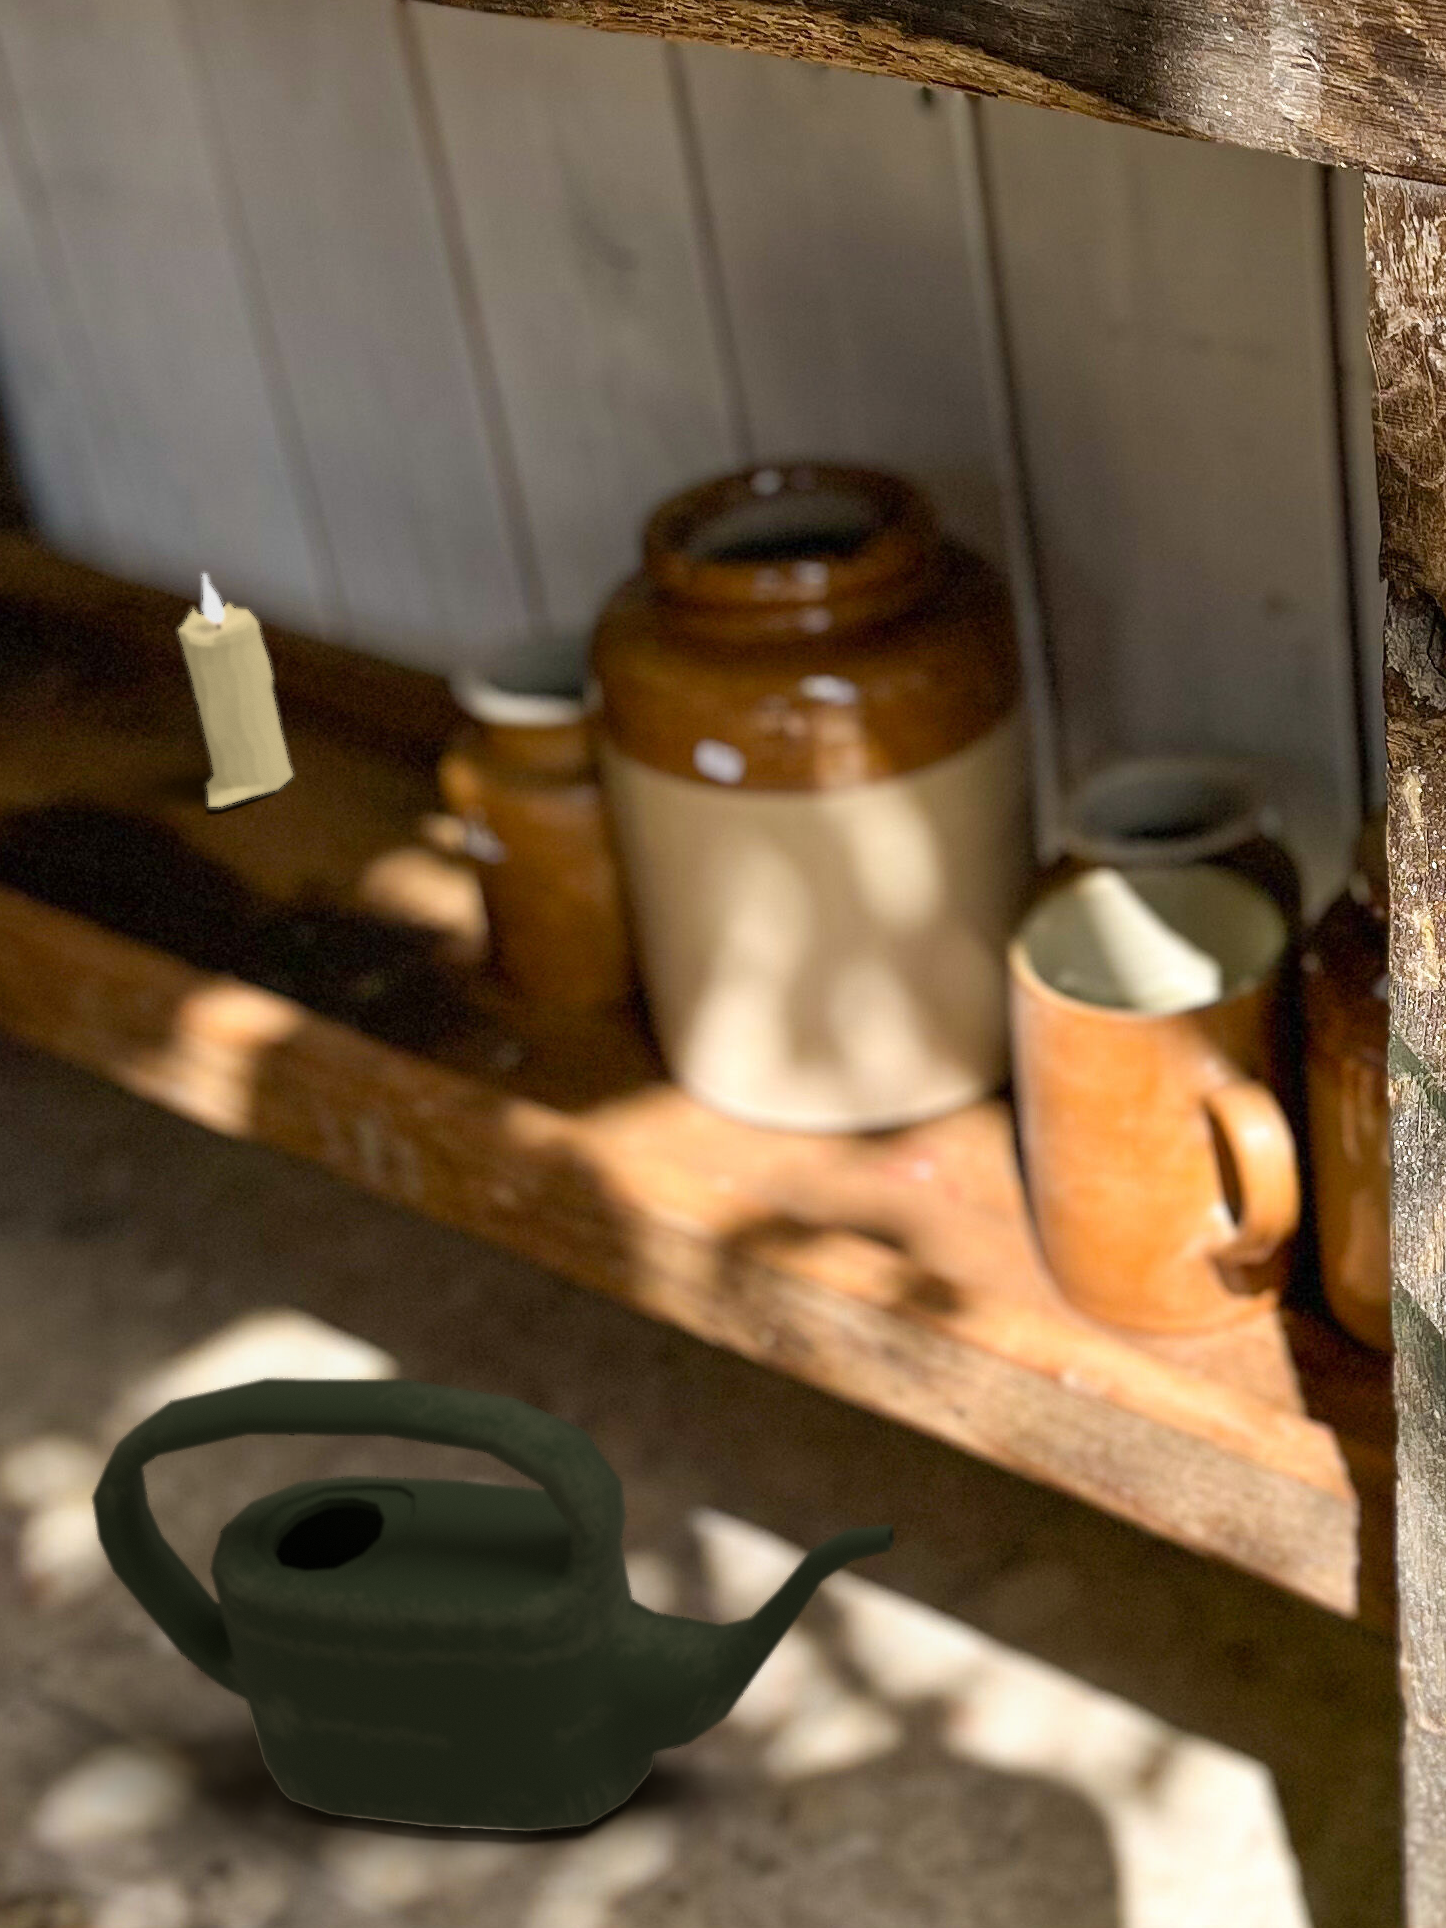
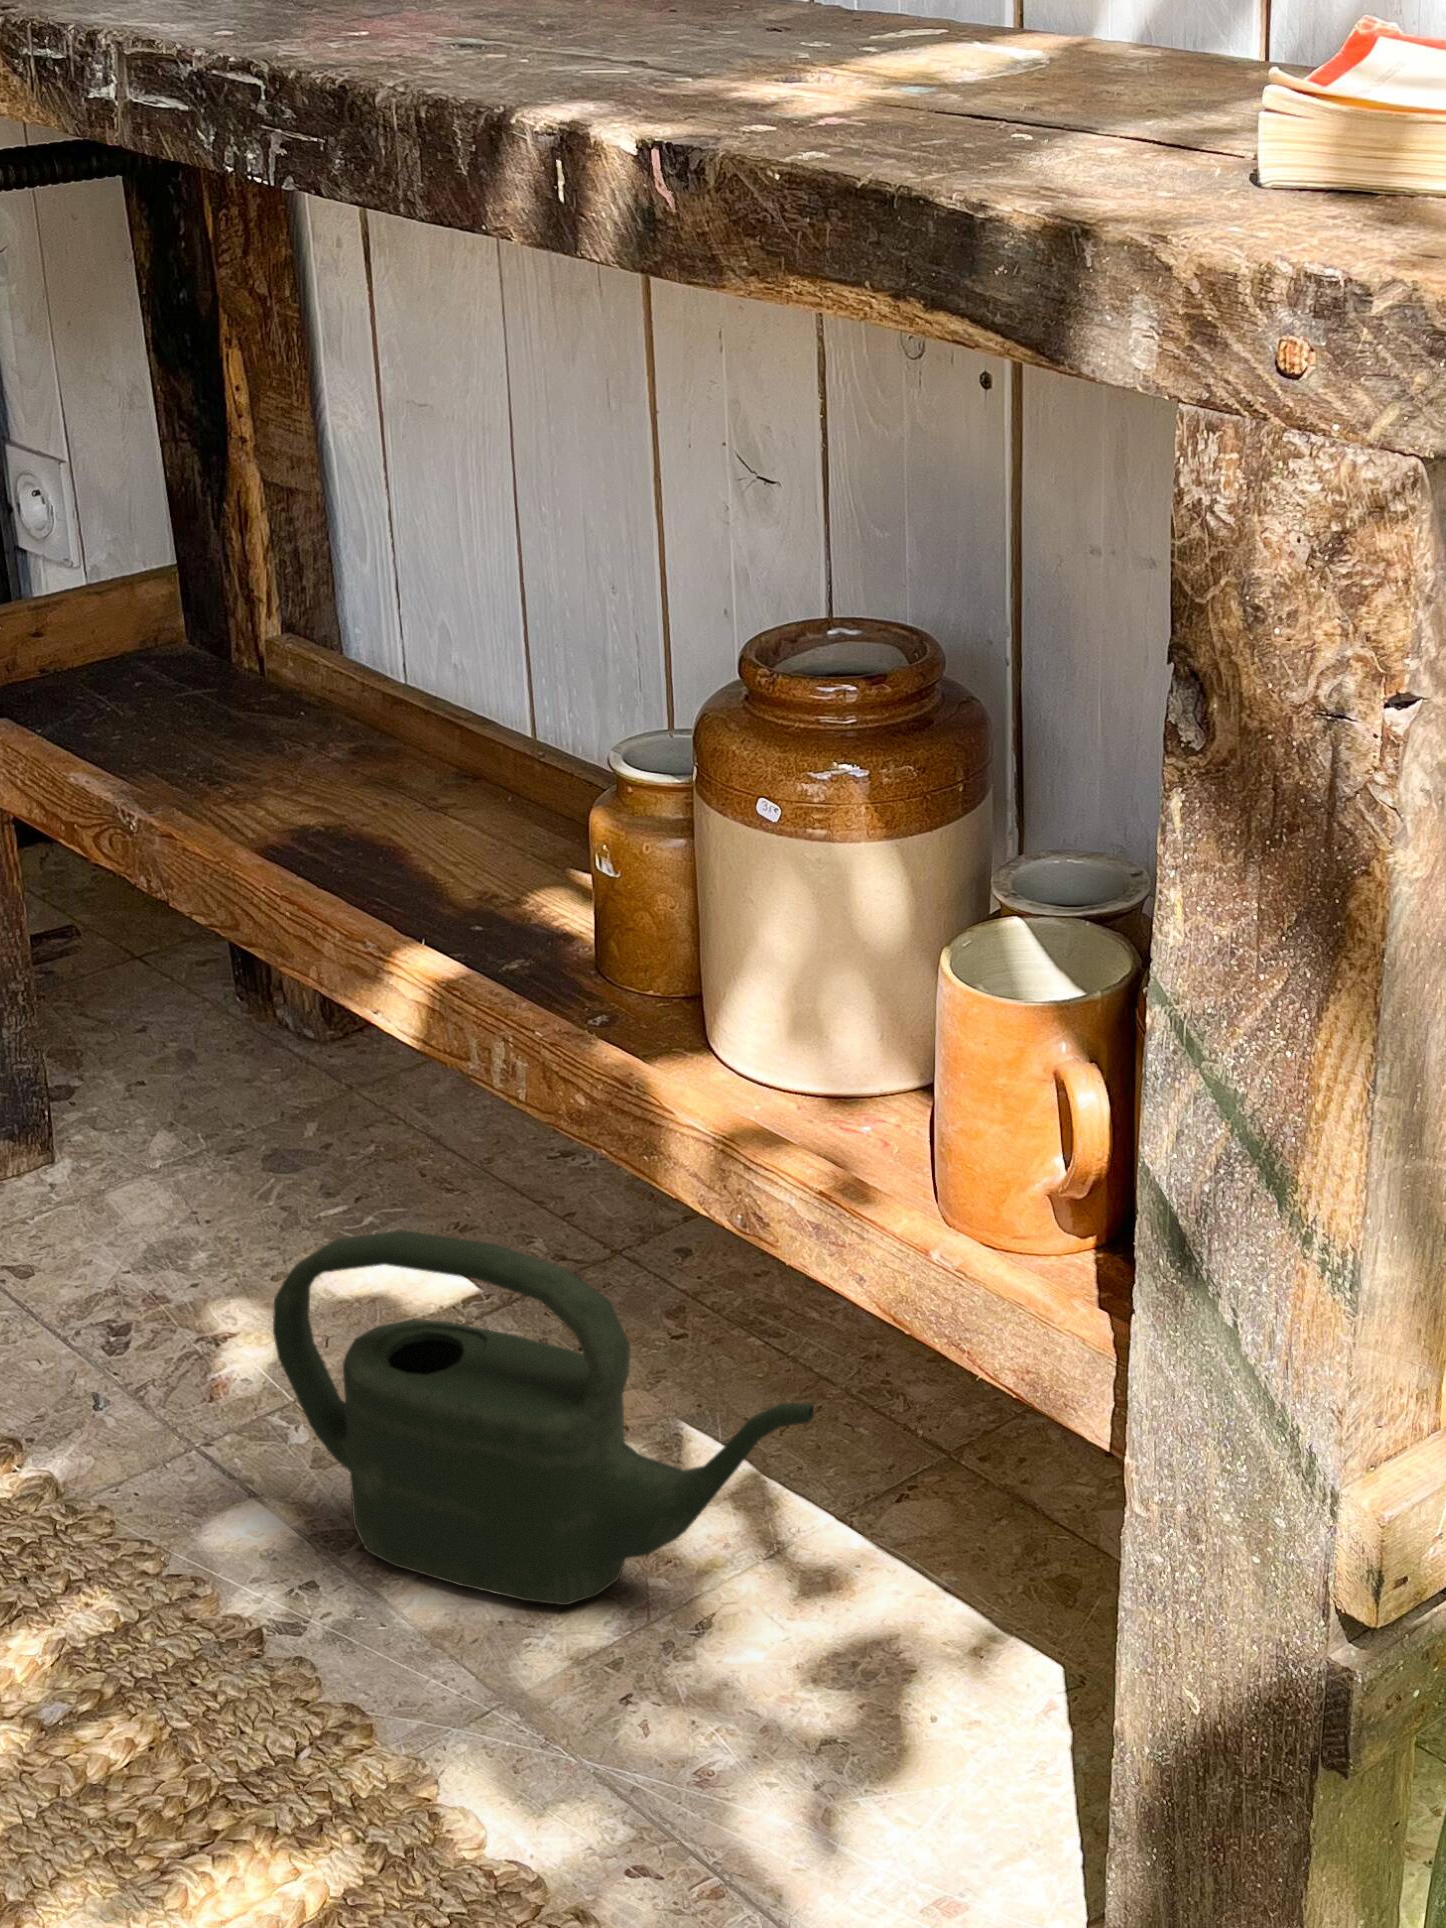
candle: present [178,574,293,807] -> none [427,688,487,858]

